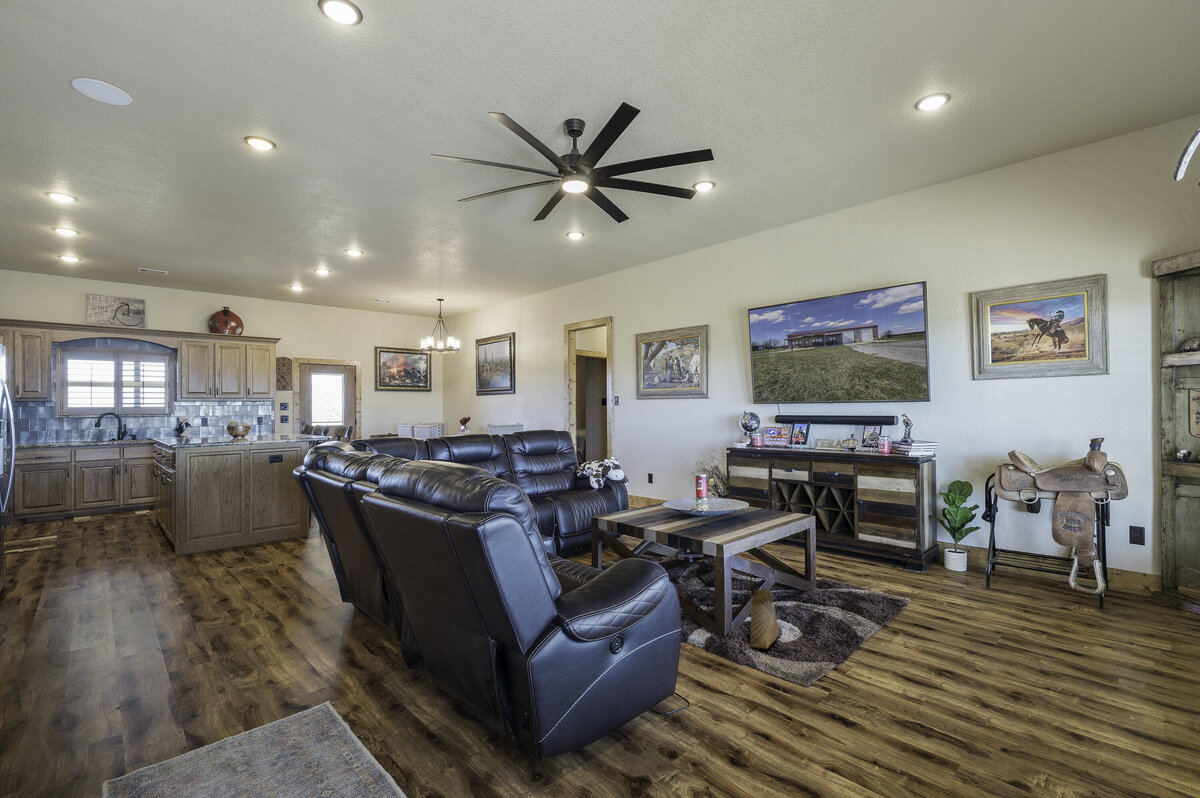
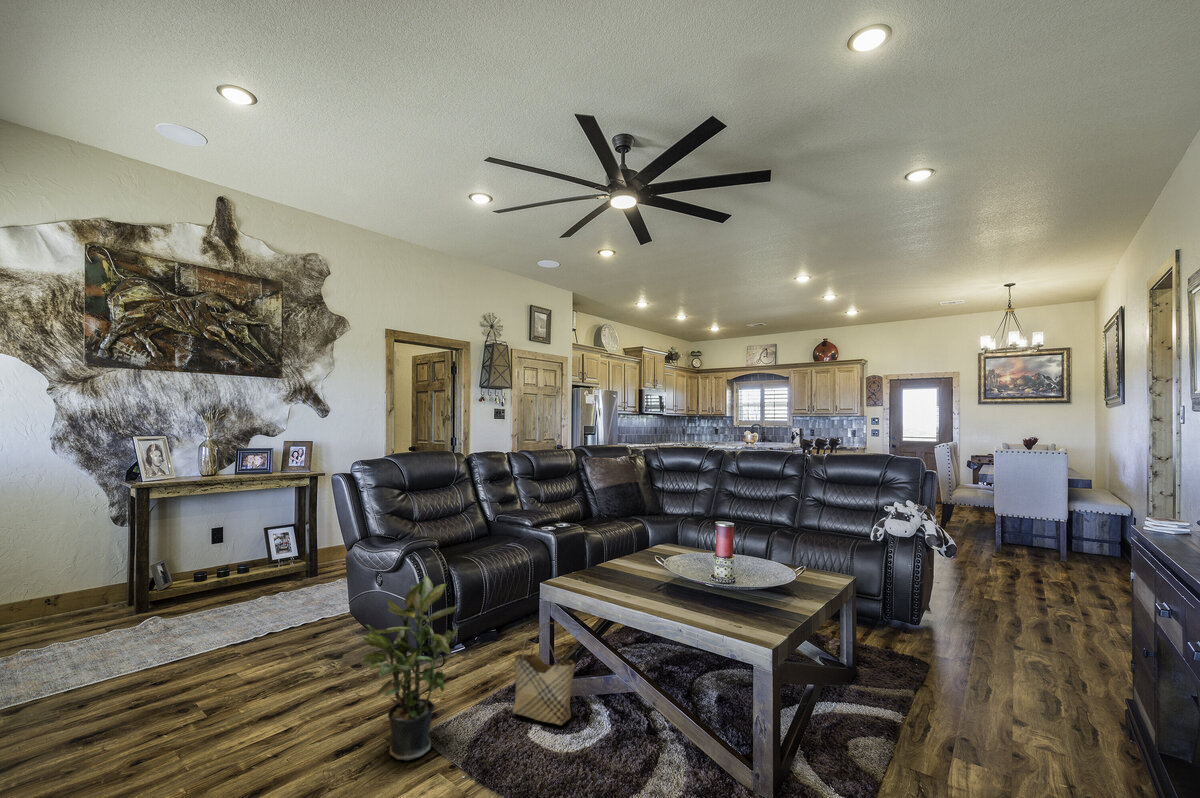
potted plant: none [784,538,872,699] -> present [360,575,458,761]

